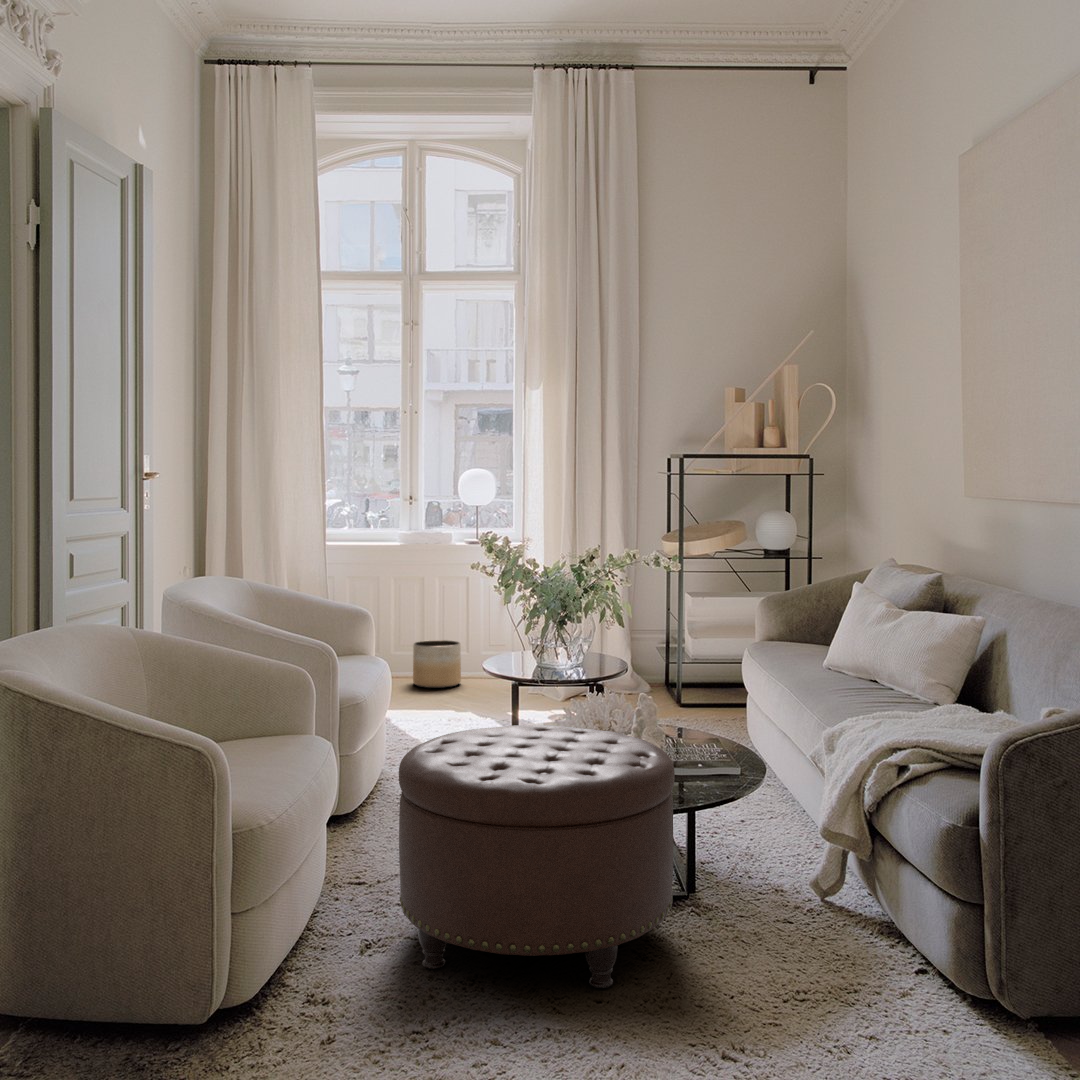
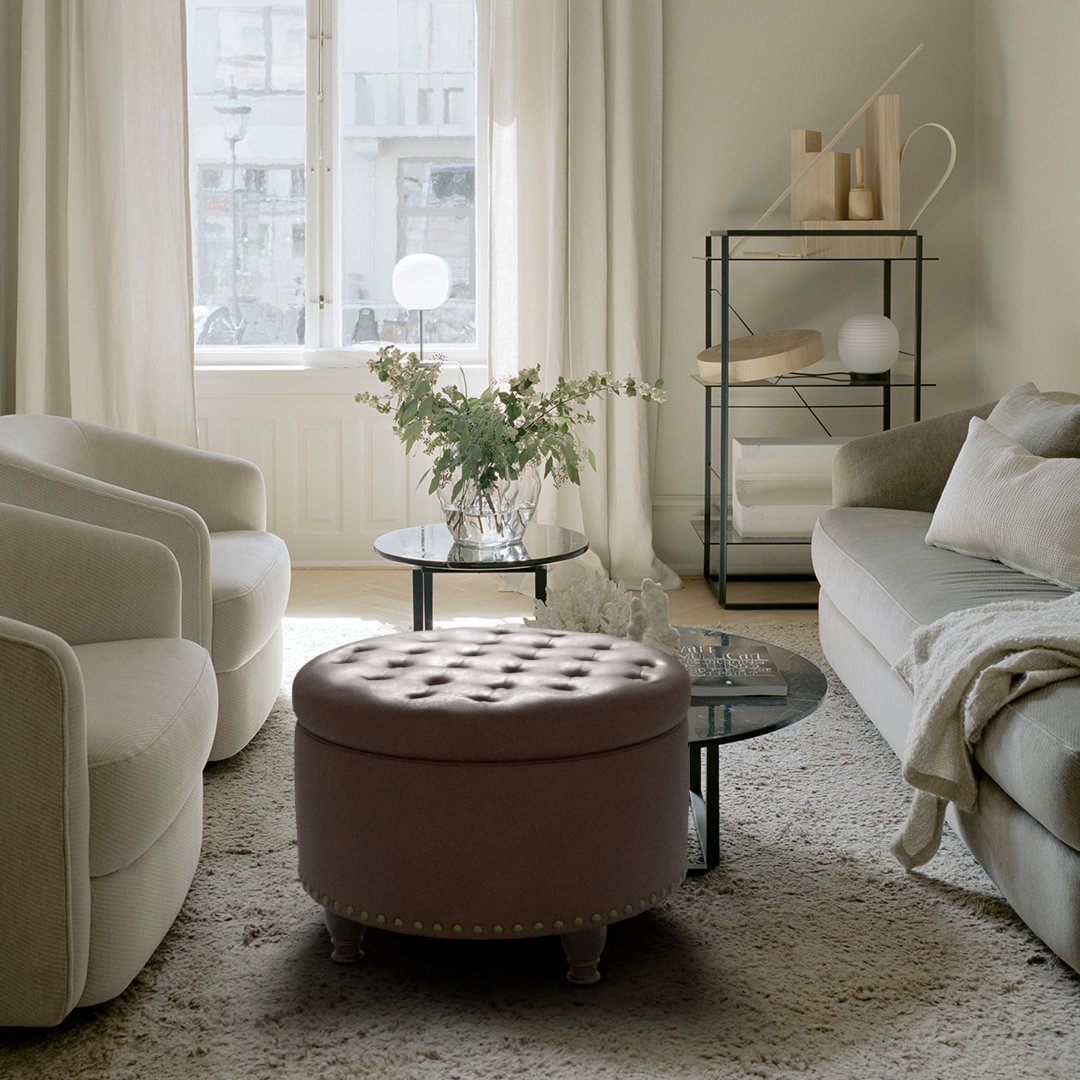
planter: present [413,640,461,688] -> none [320,518,393,588]

